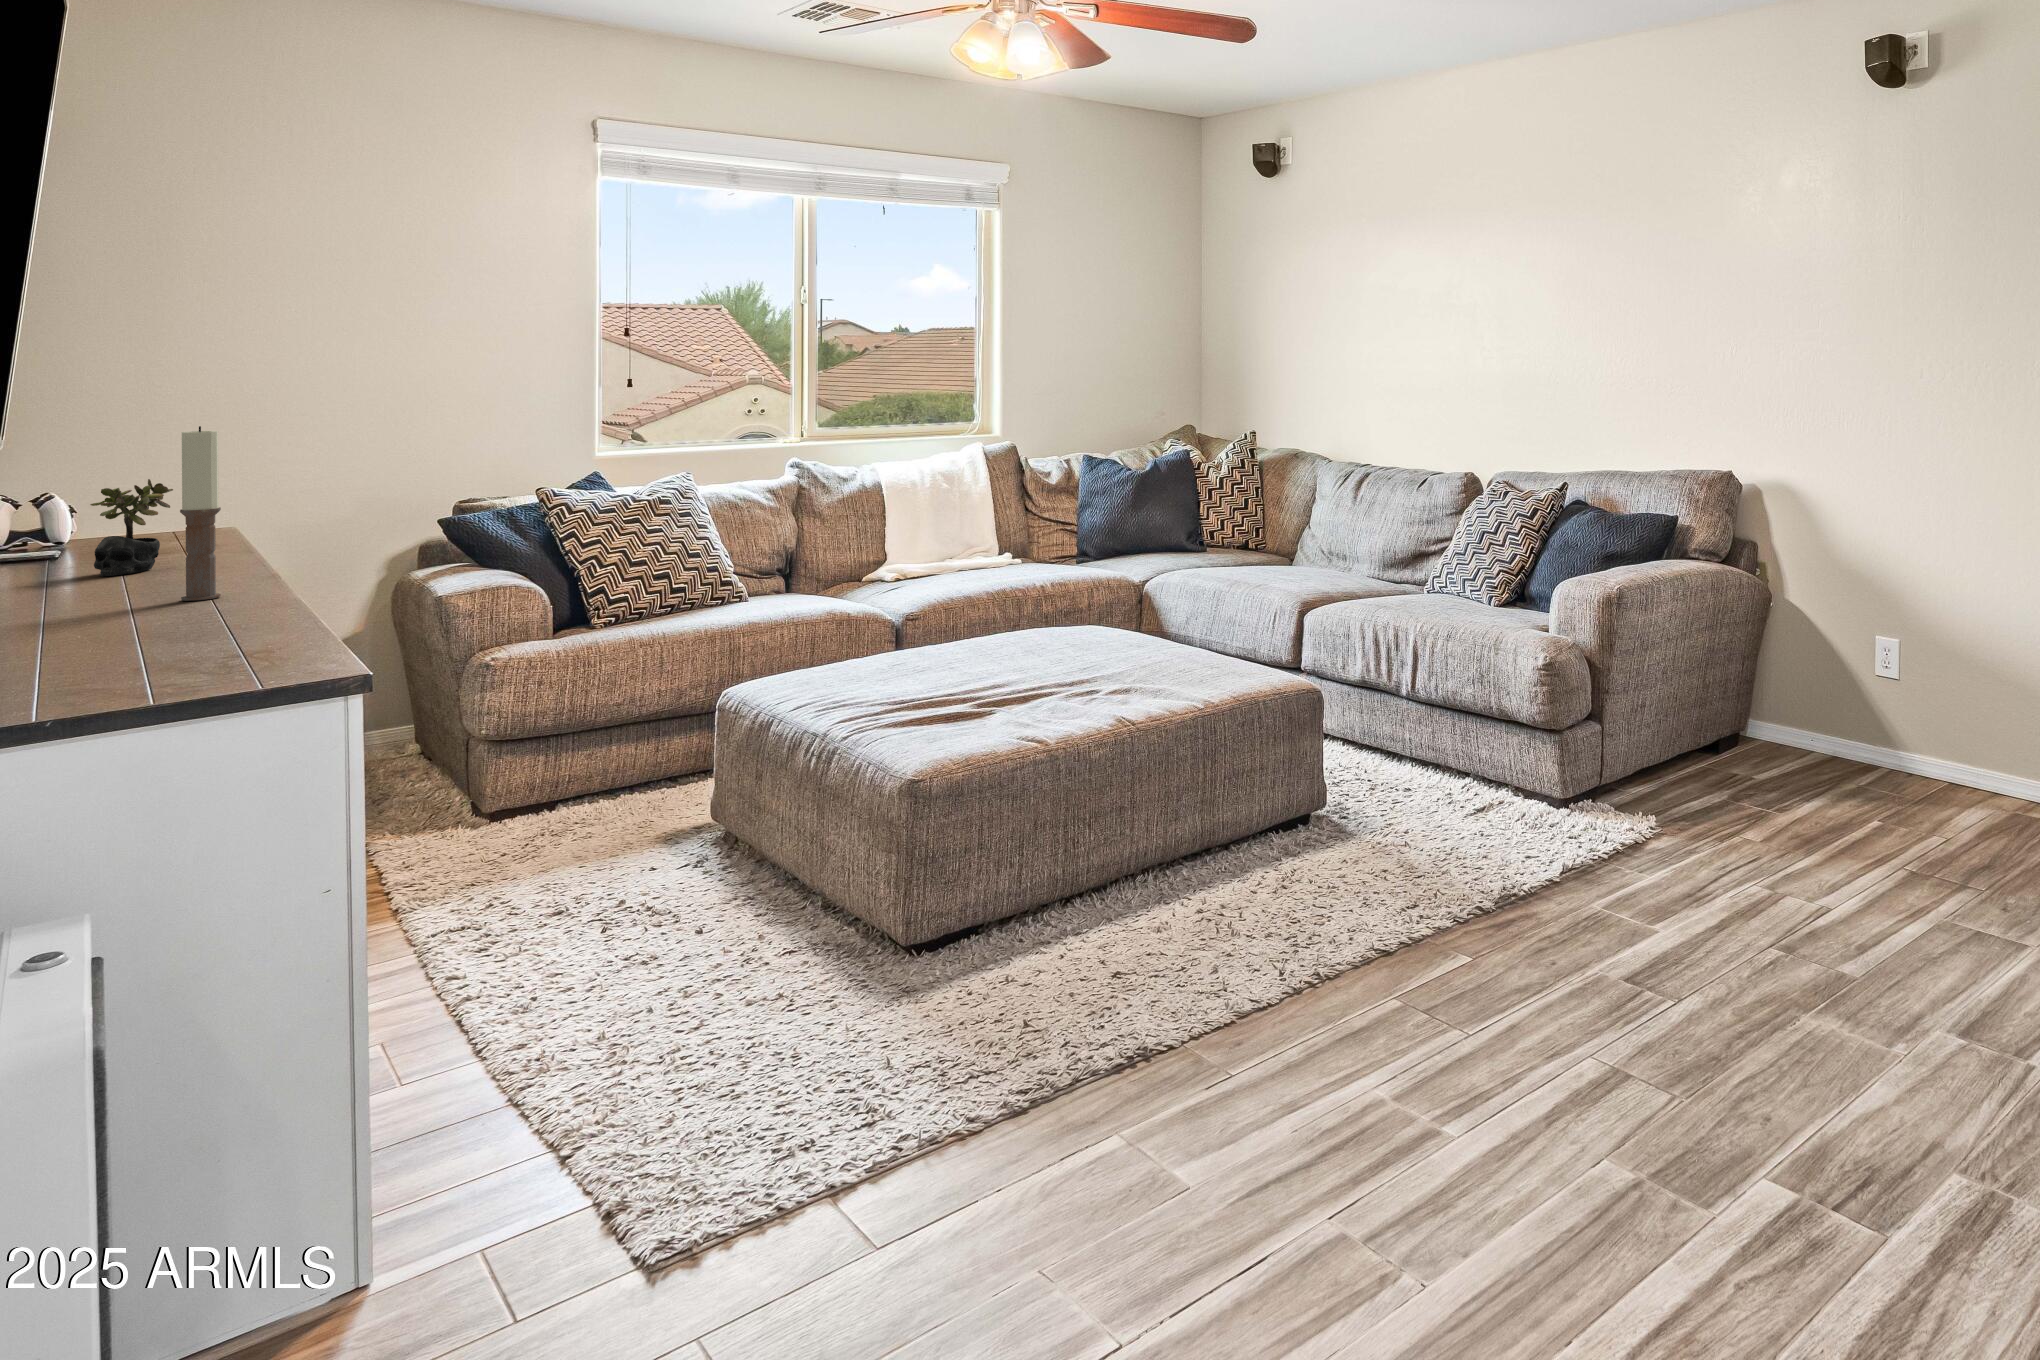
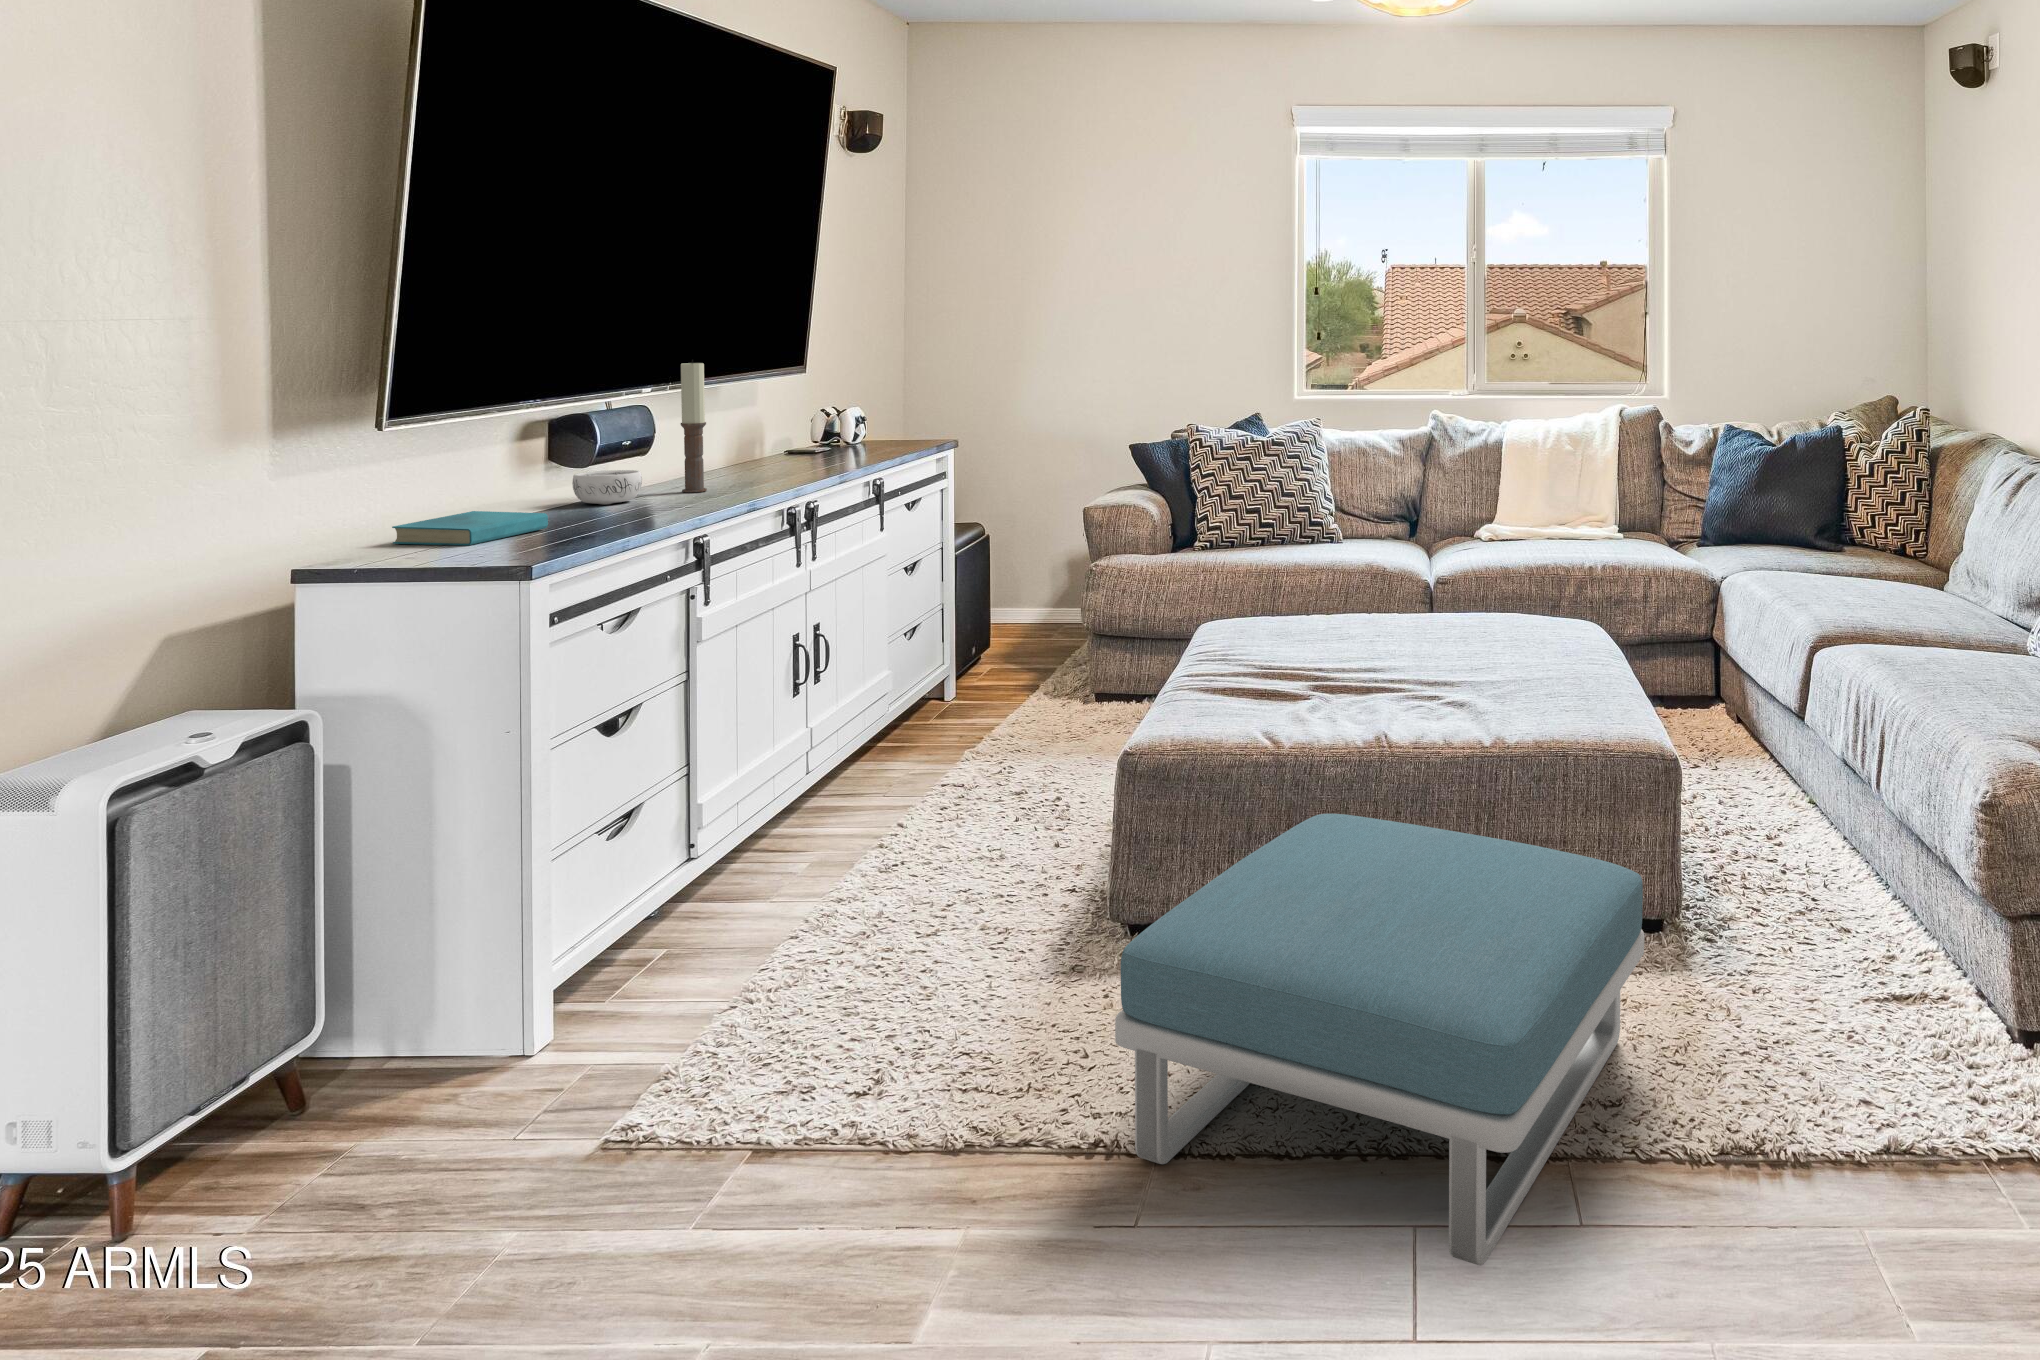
succulent plant: present [90,479,173,576] -> none [746,398,802,468]
decorative bowl: none [79,574,191,622] -> present [572,470,642,505]
book: none [95,621,256,678] -> present [392,511,548,546]
footstool: none [1115,753,1481,1047] -> present [1115,814,1644,1266]

